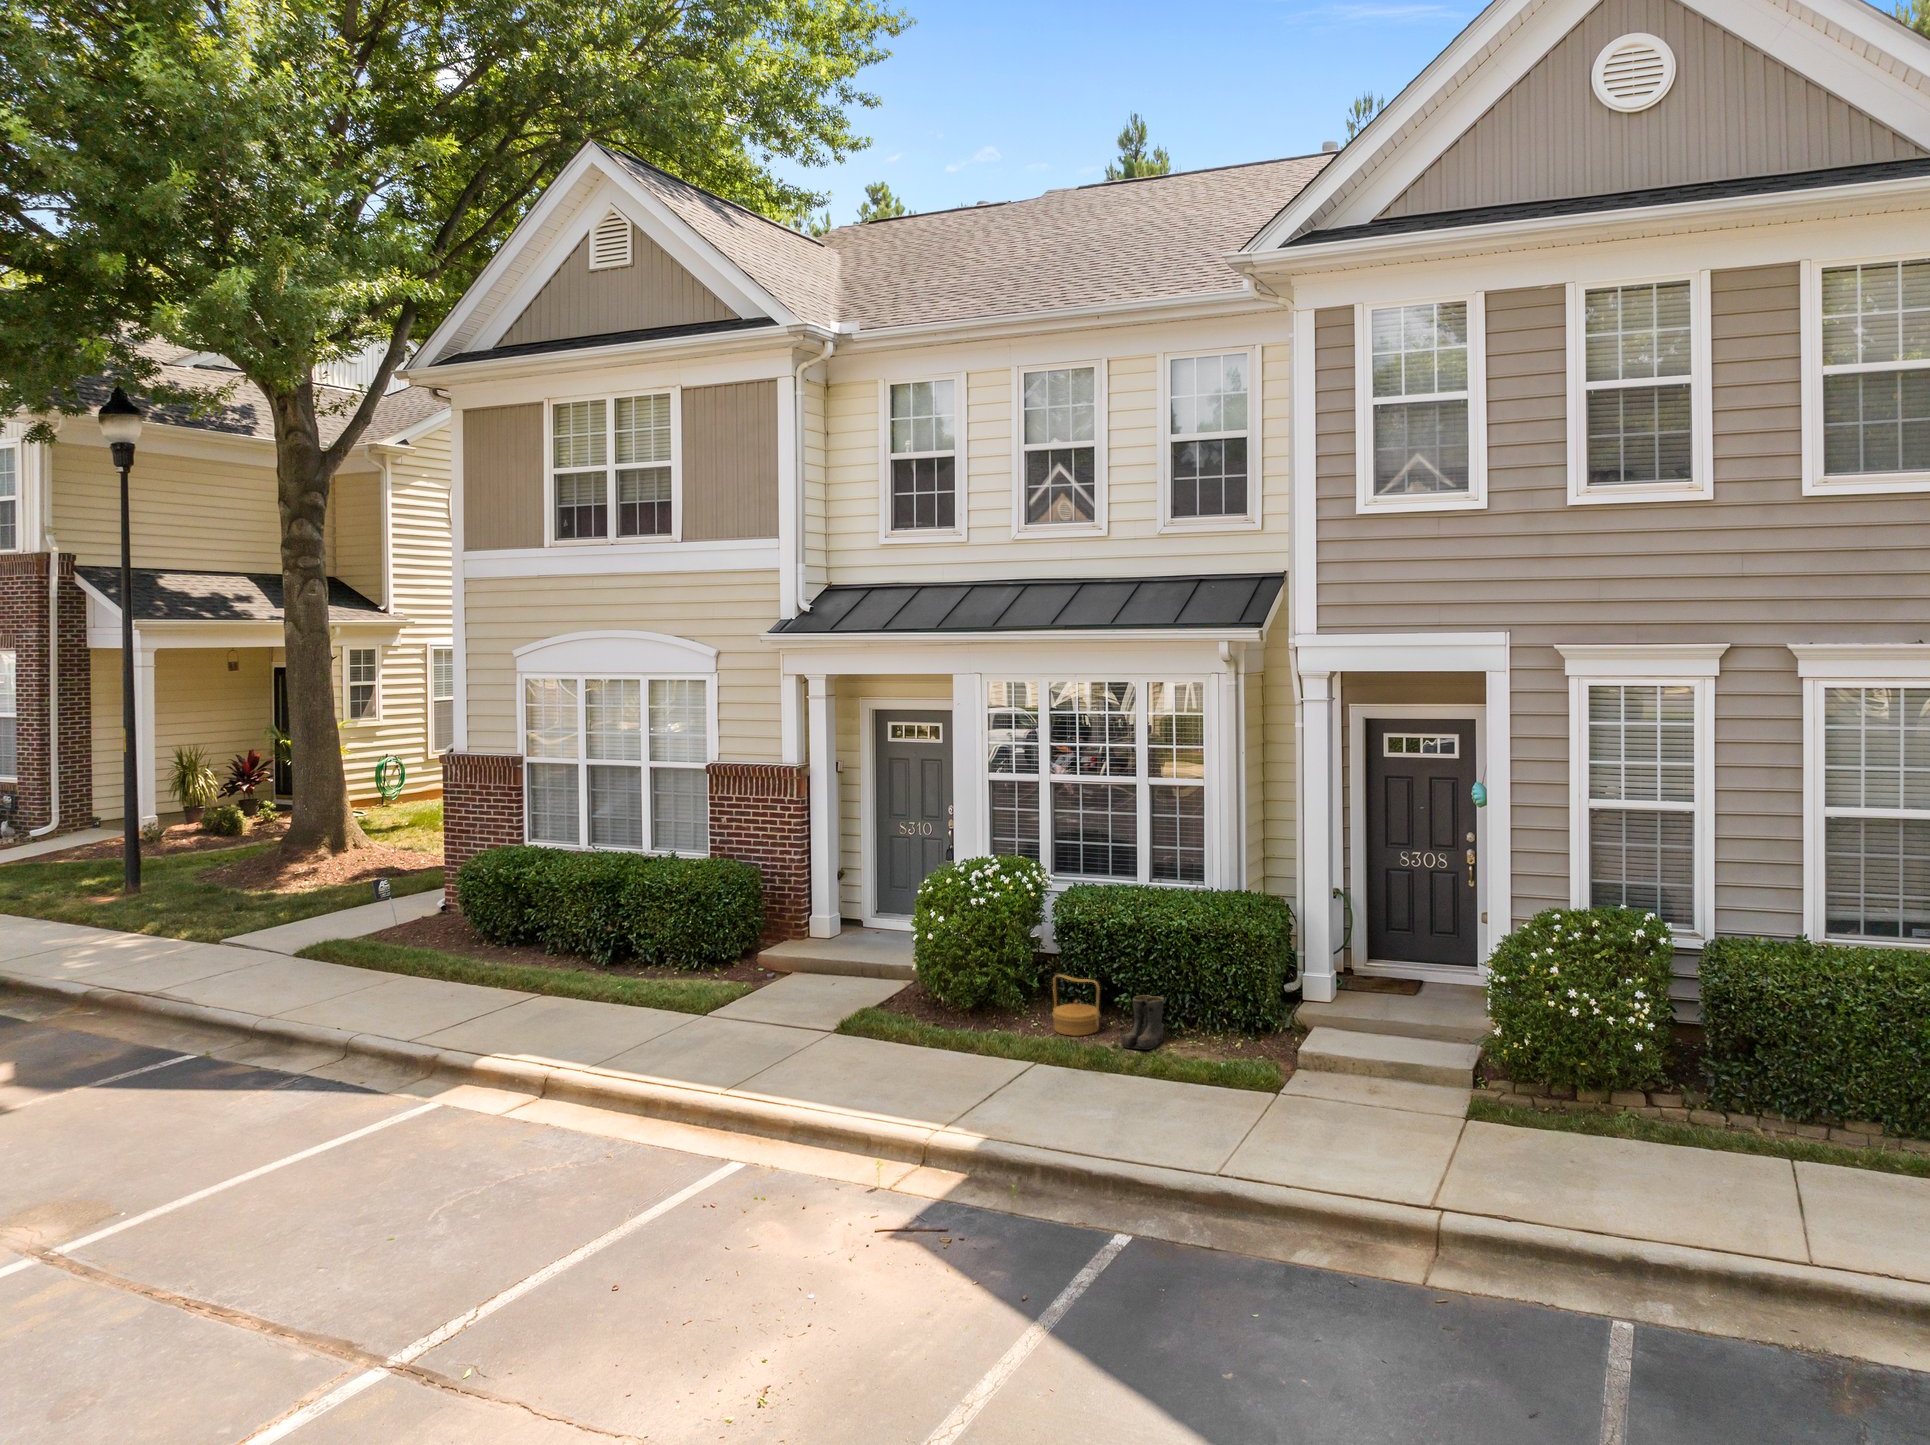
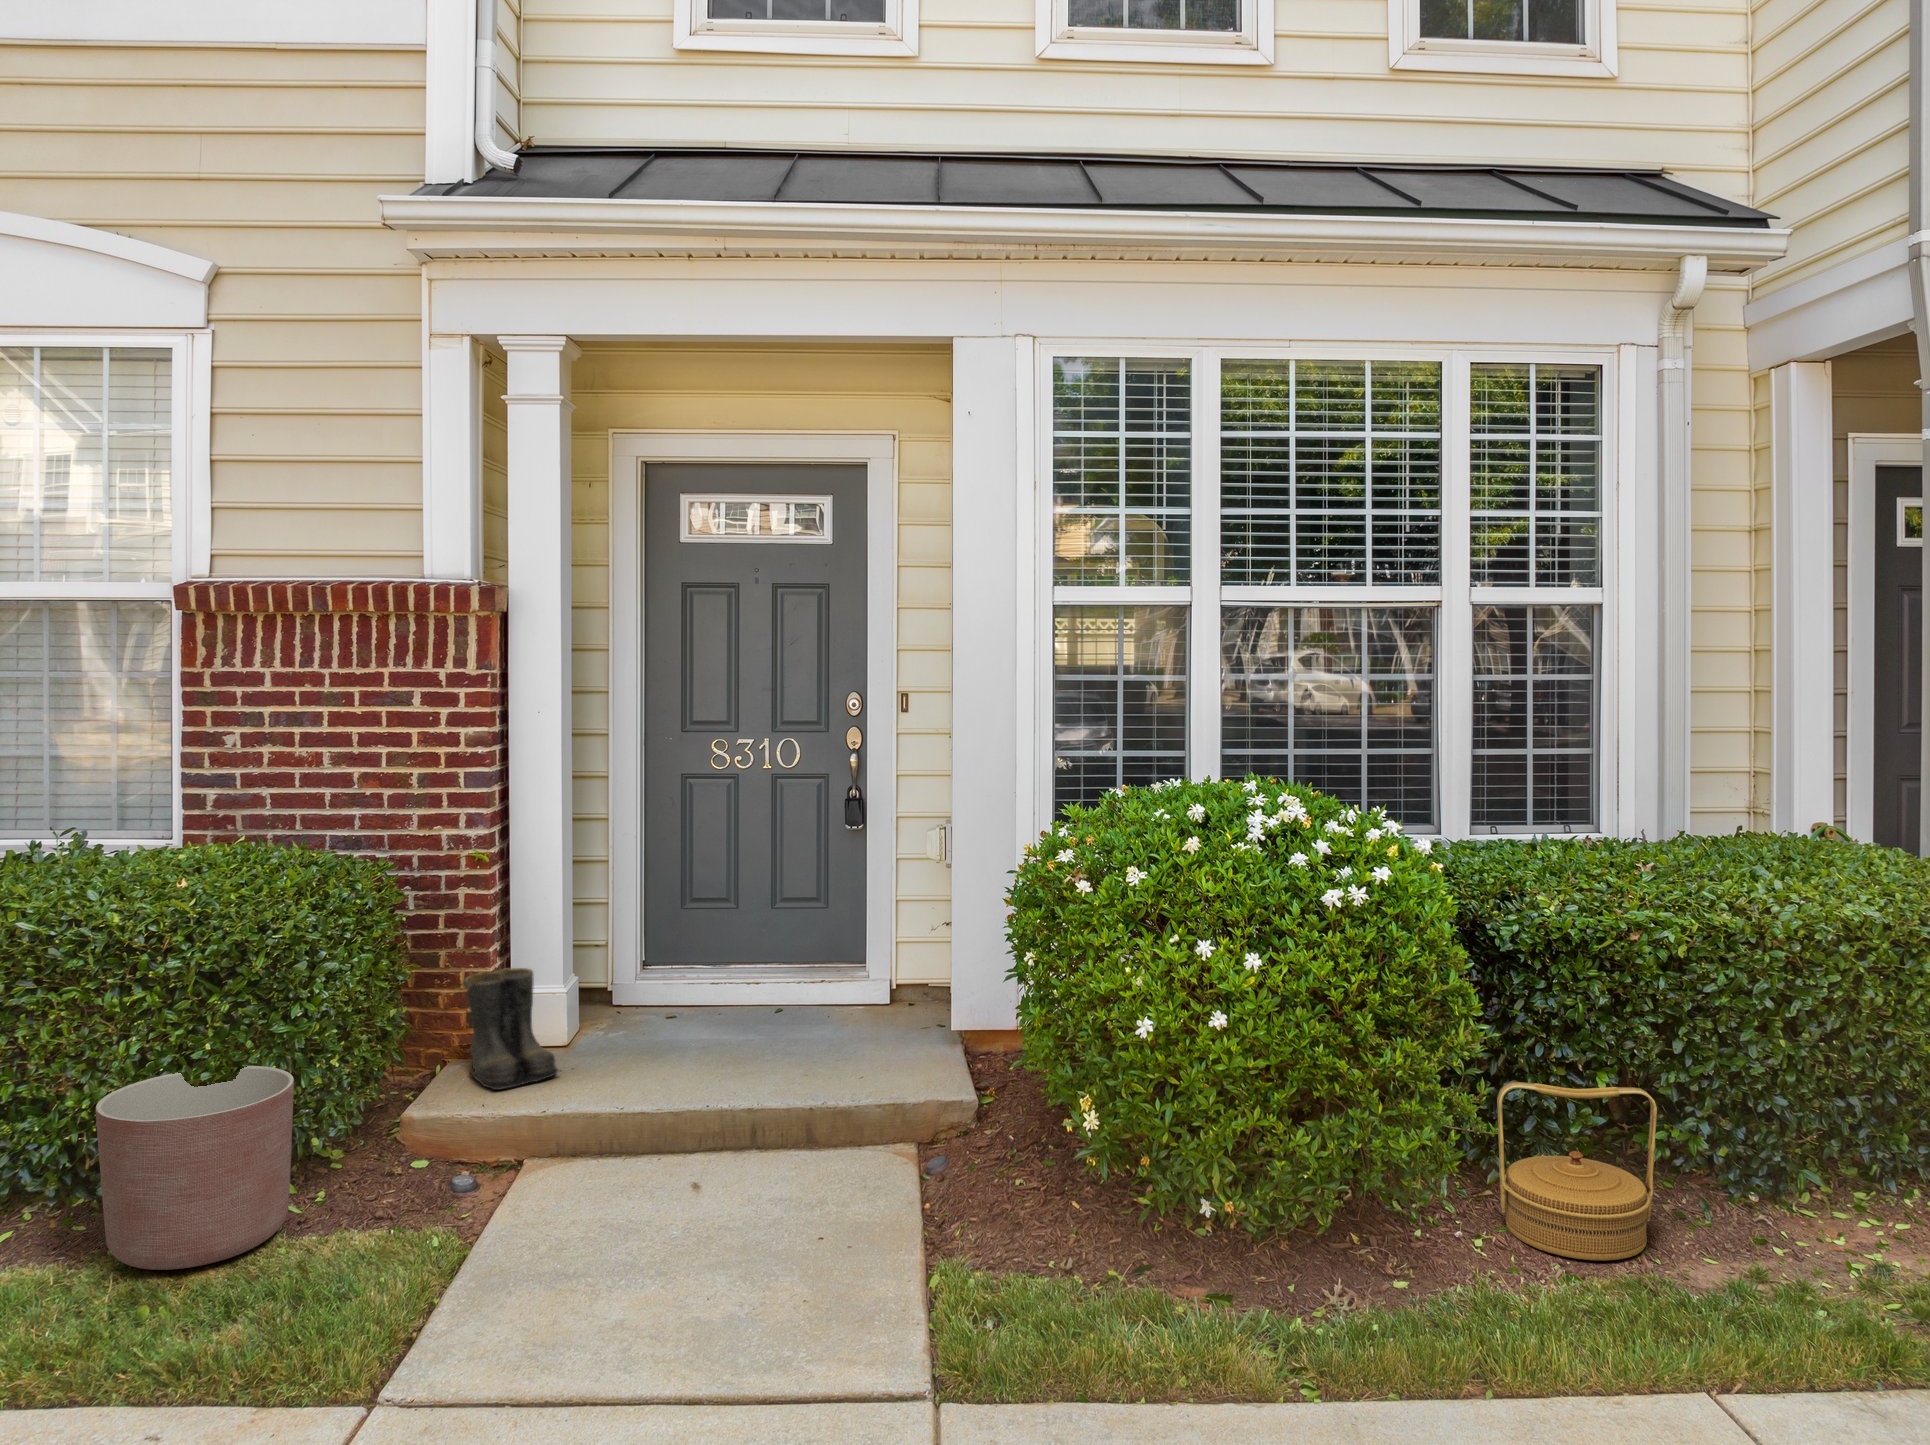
planter: none [670,929,721,984] -> present [96,1066,294,1270]
boots: present [1121,995,1164,1049] -> present [463,968,559,1090]

